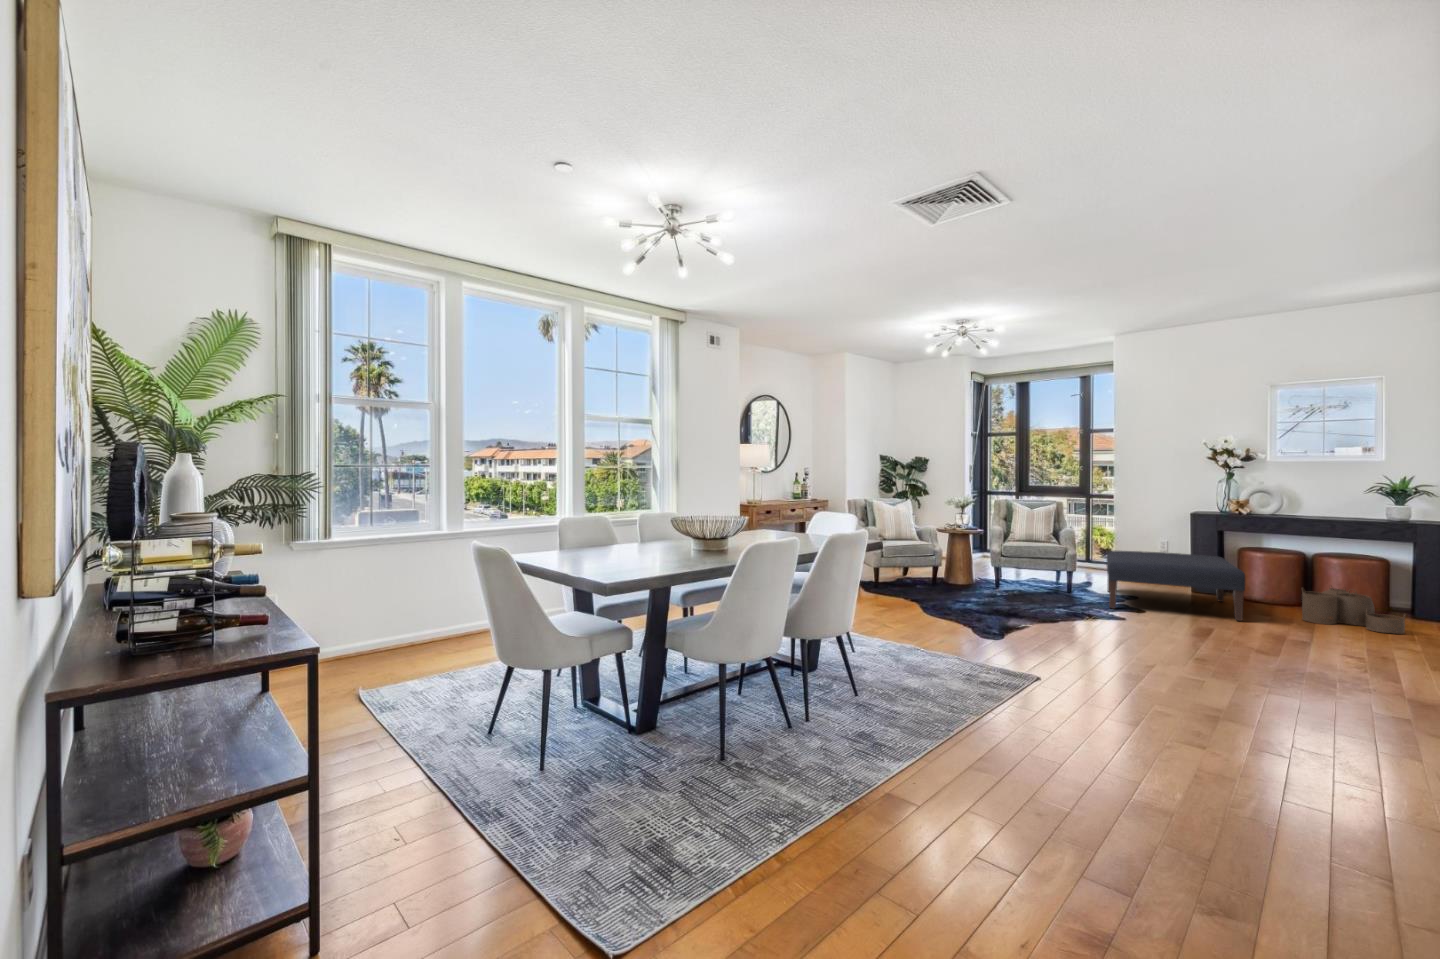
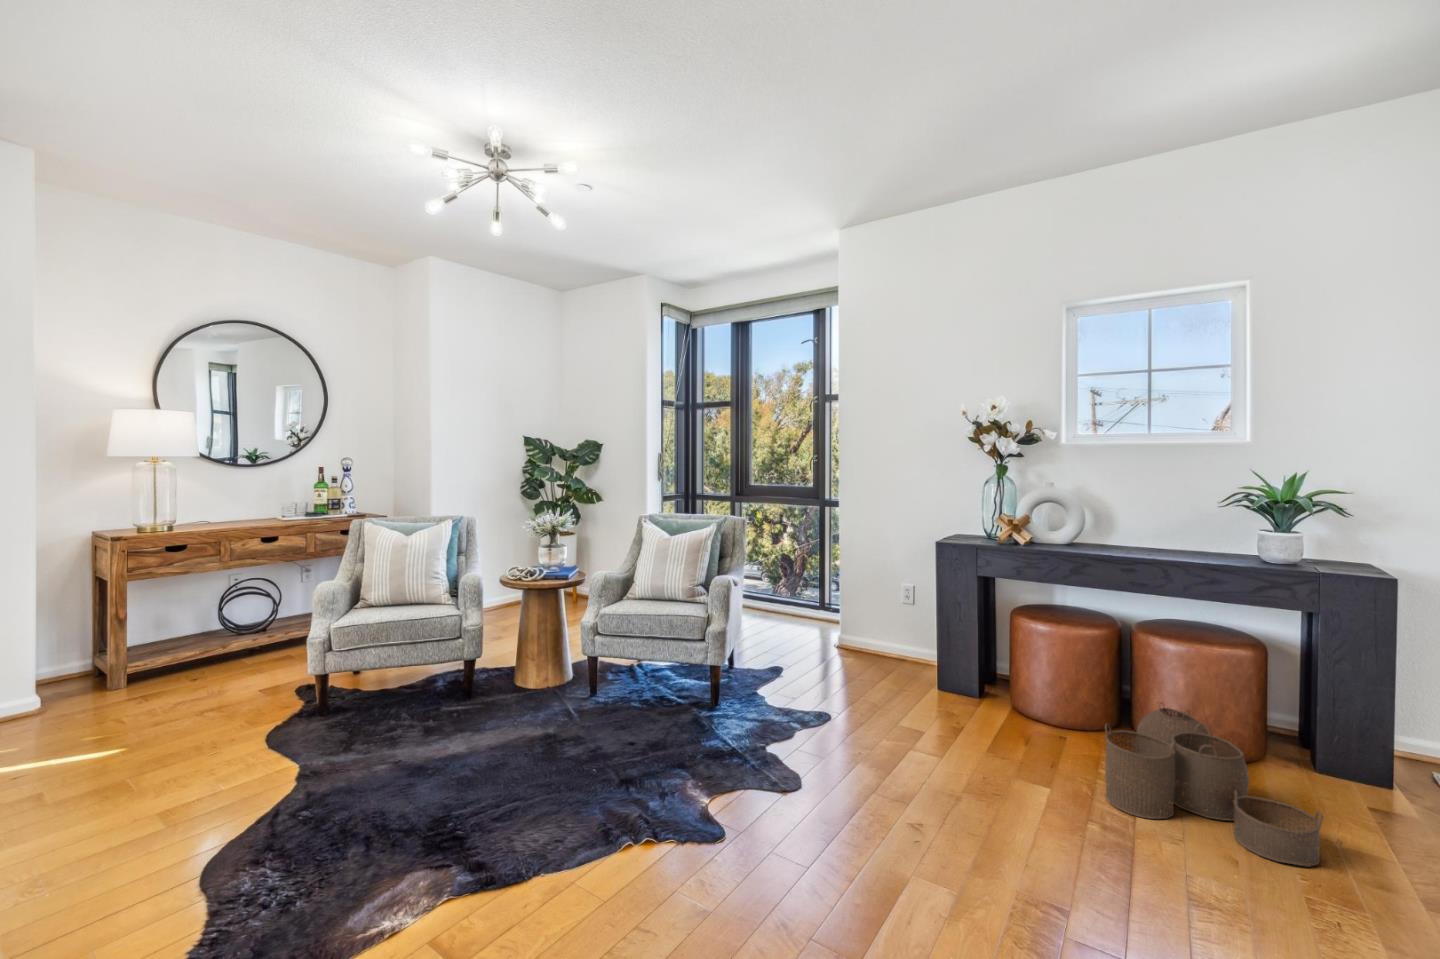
ottoman: present [1107,551,1245,621] -> none [722,618,983,823]

